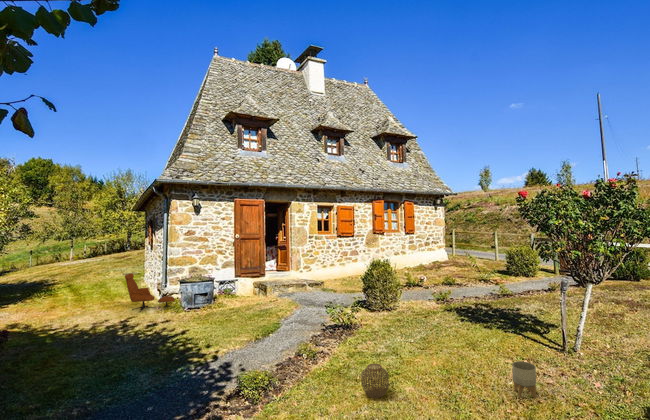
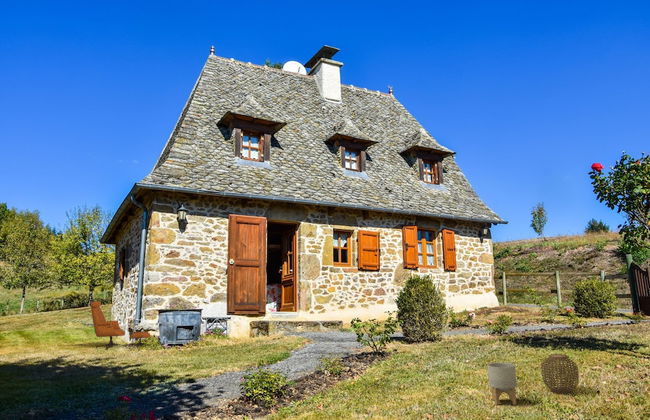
planter: present [512,361,536,398] -> present [488,362,517,405]
woven basket: present [361,364,389,398] -> present [541,354,579,393]

